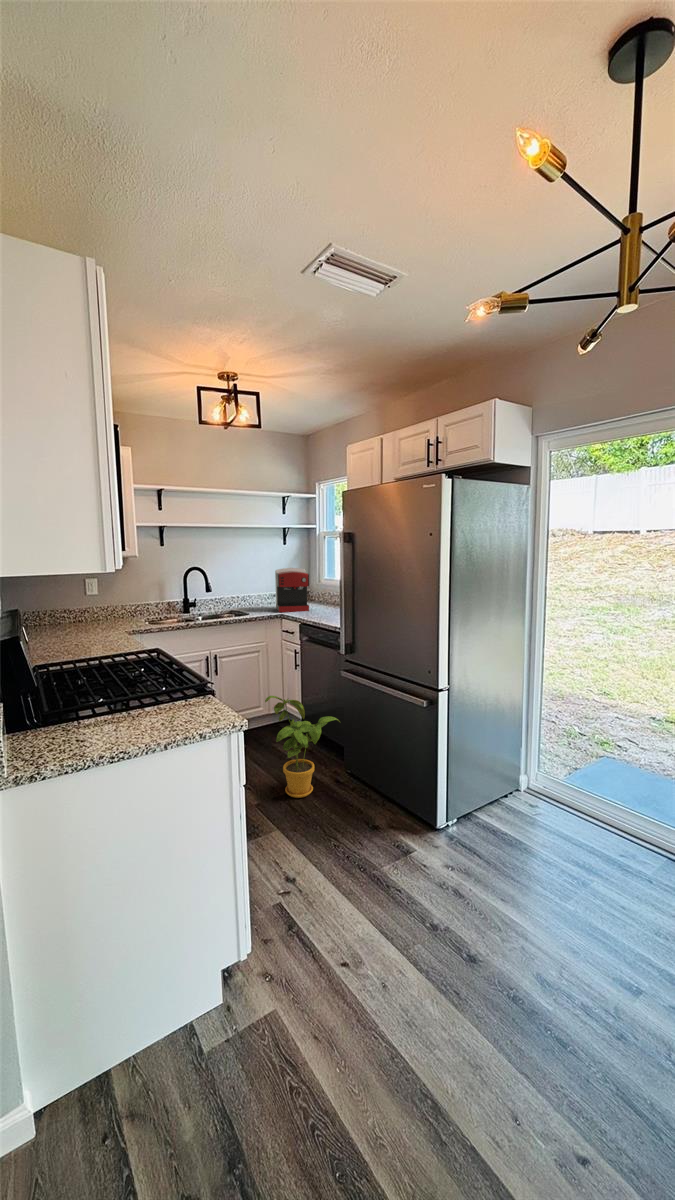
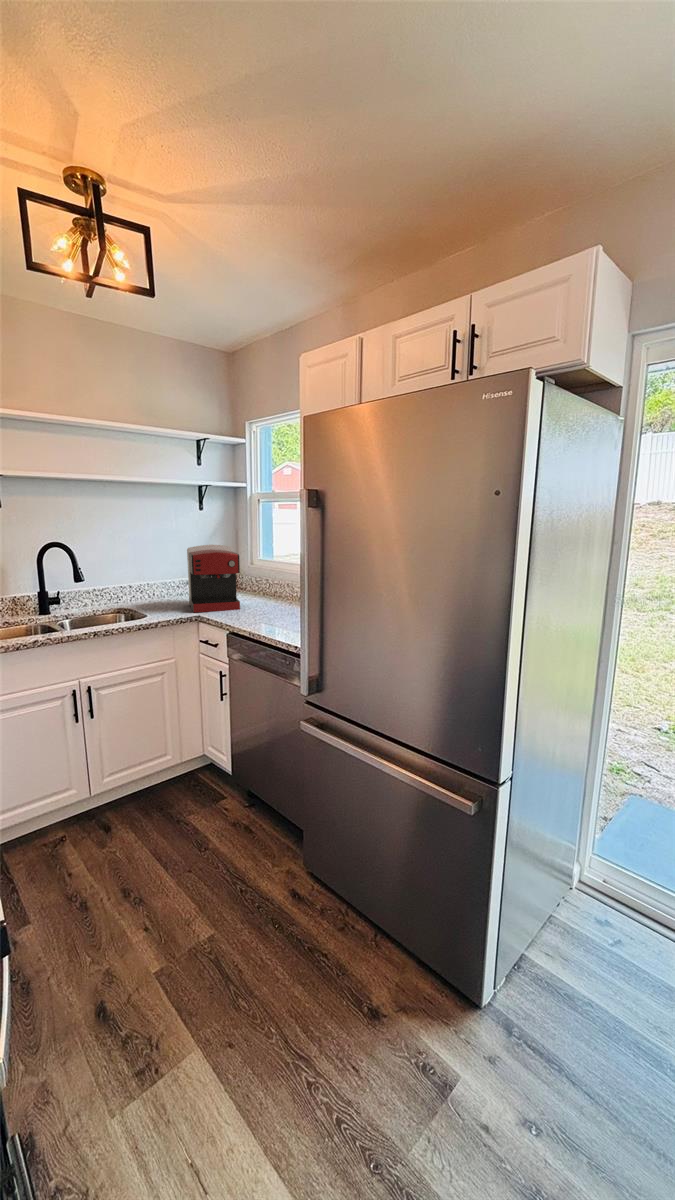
house plant: present [265,696,340,798] -> none [172,771,301,939]

